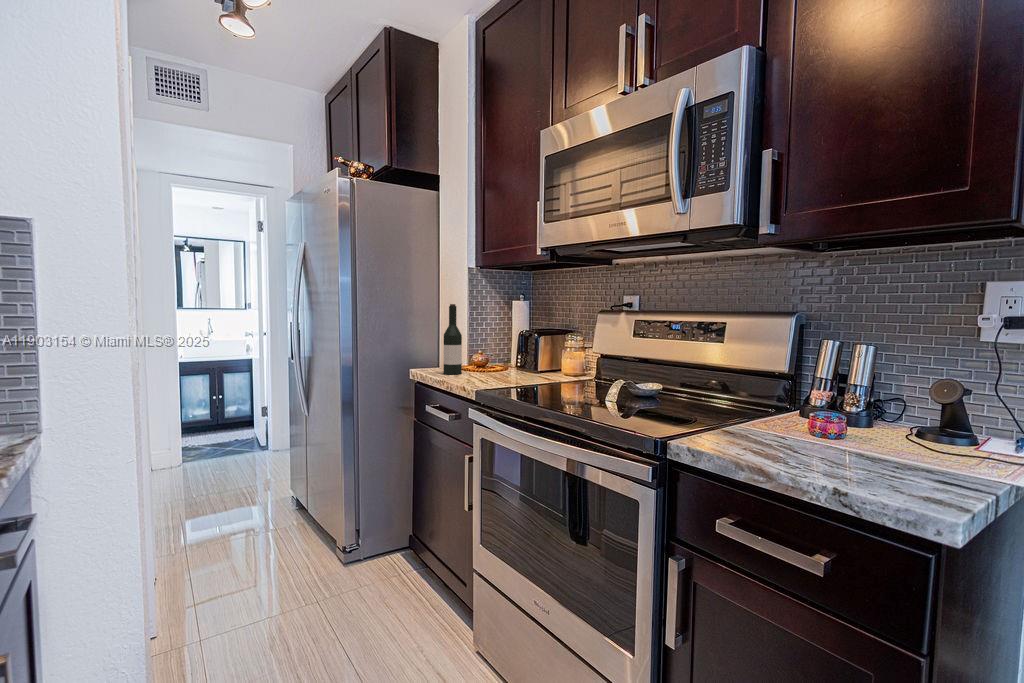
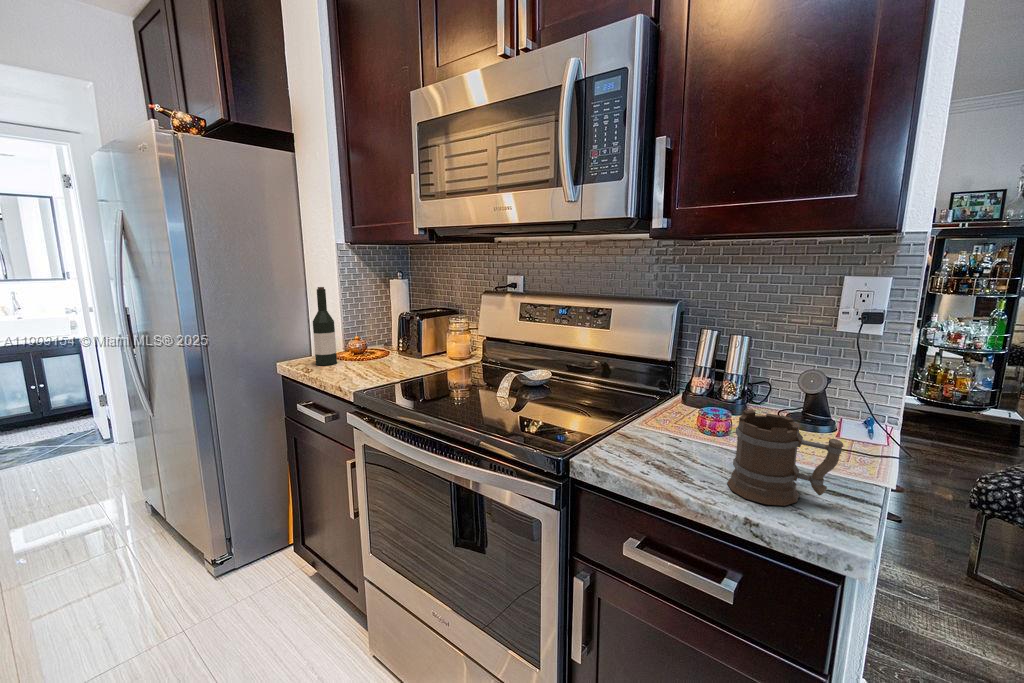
mug: none [824,395,943,484] -> present [727,410,843,506]

